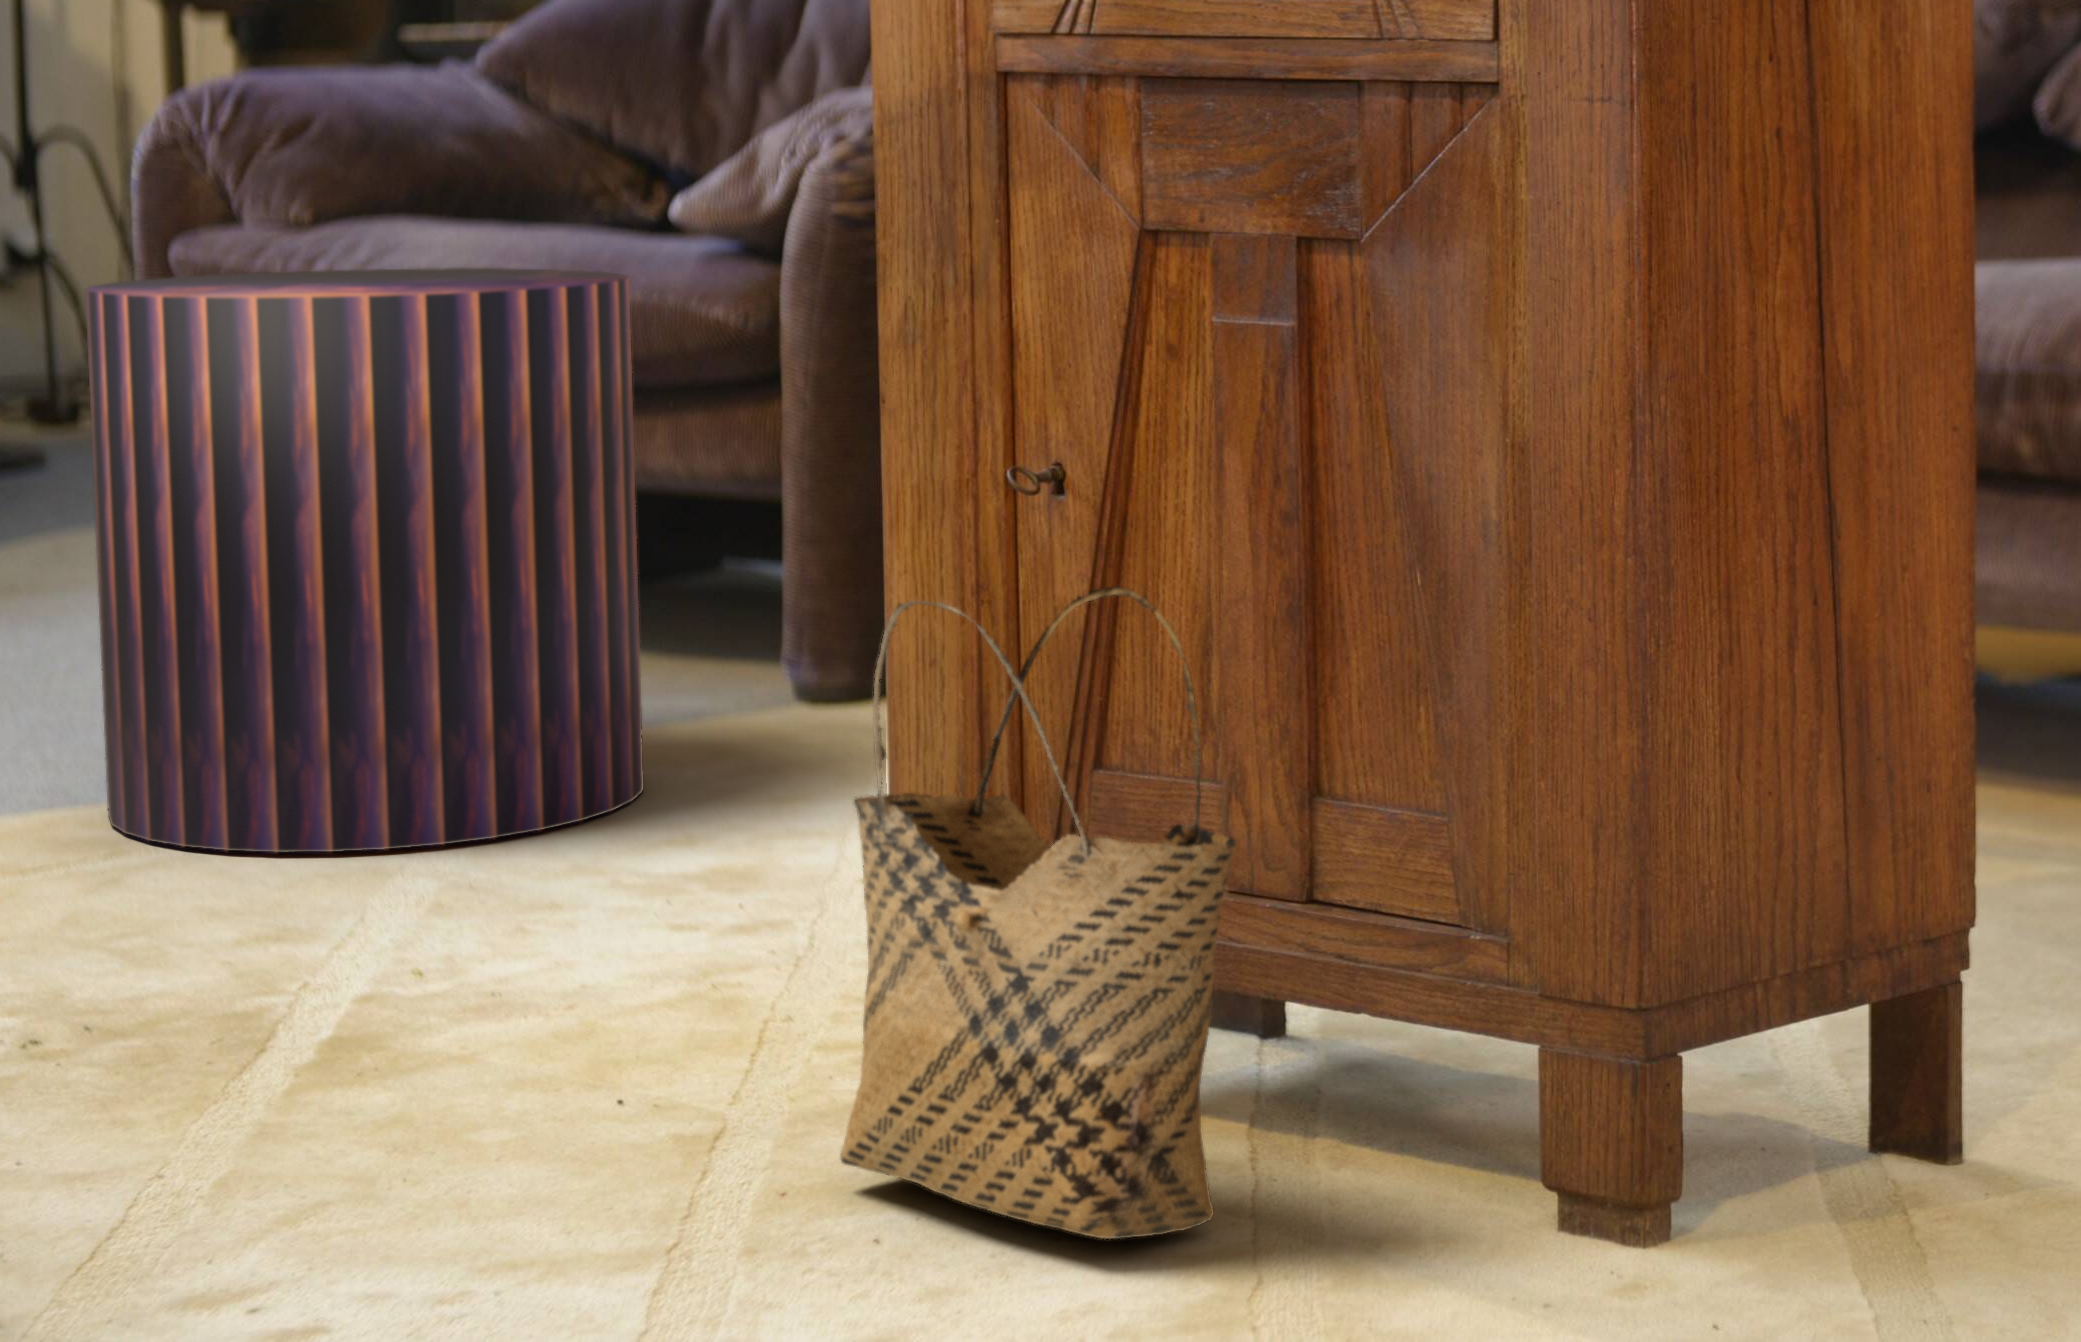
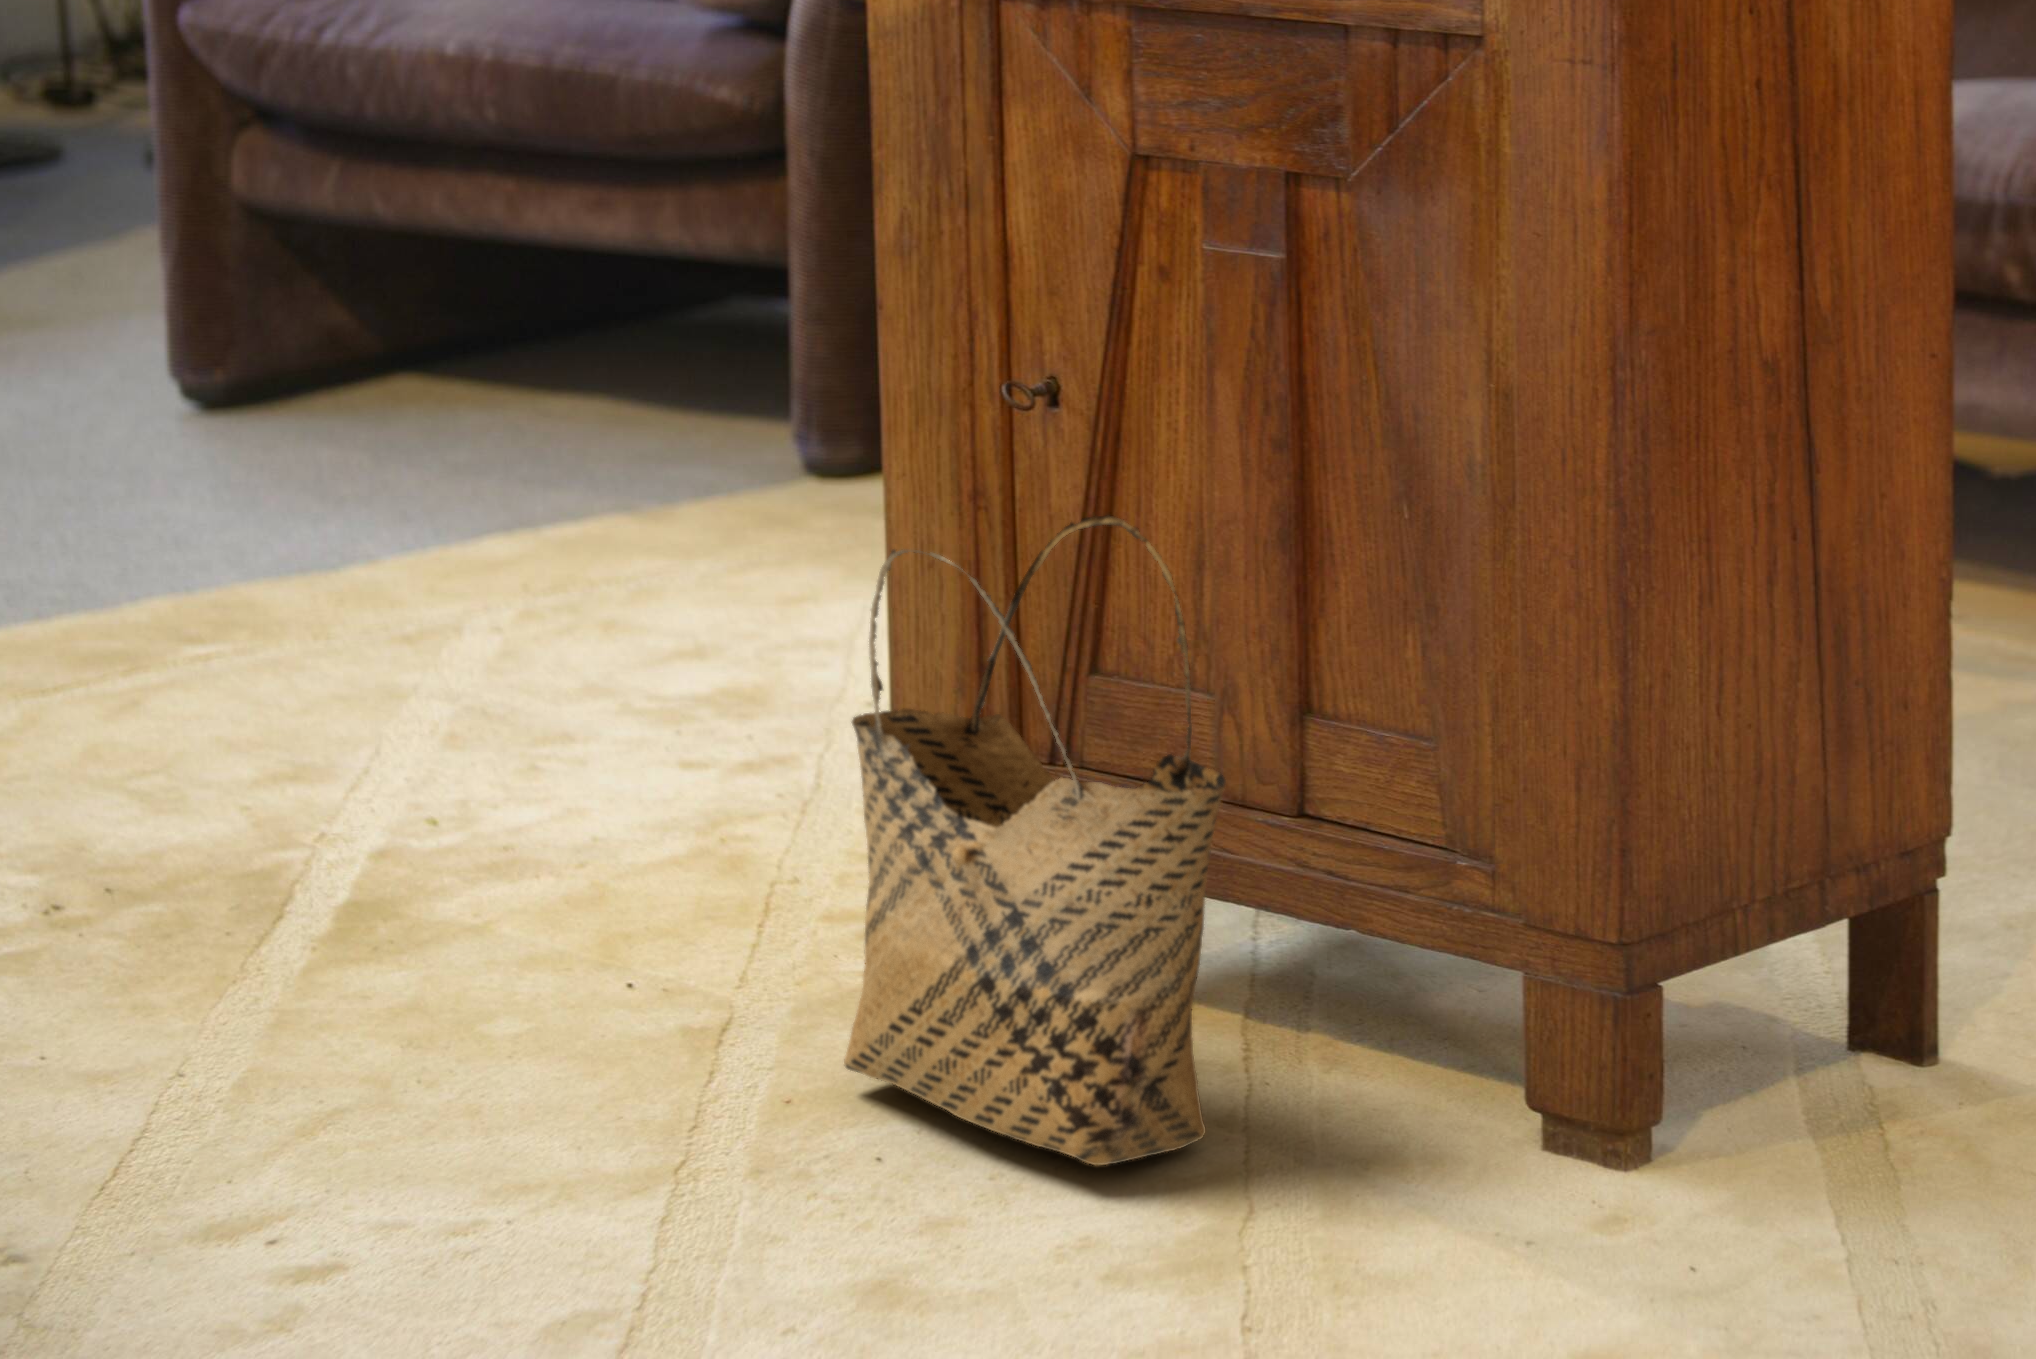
pouf: present [85,268,644,852] -> none [93,62,656,664]

